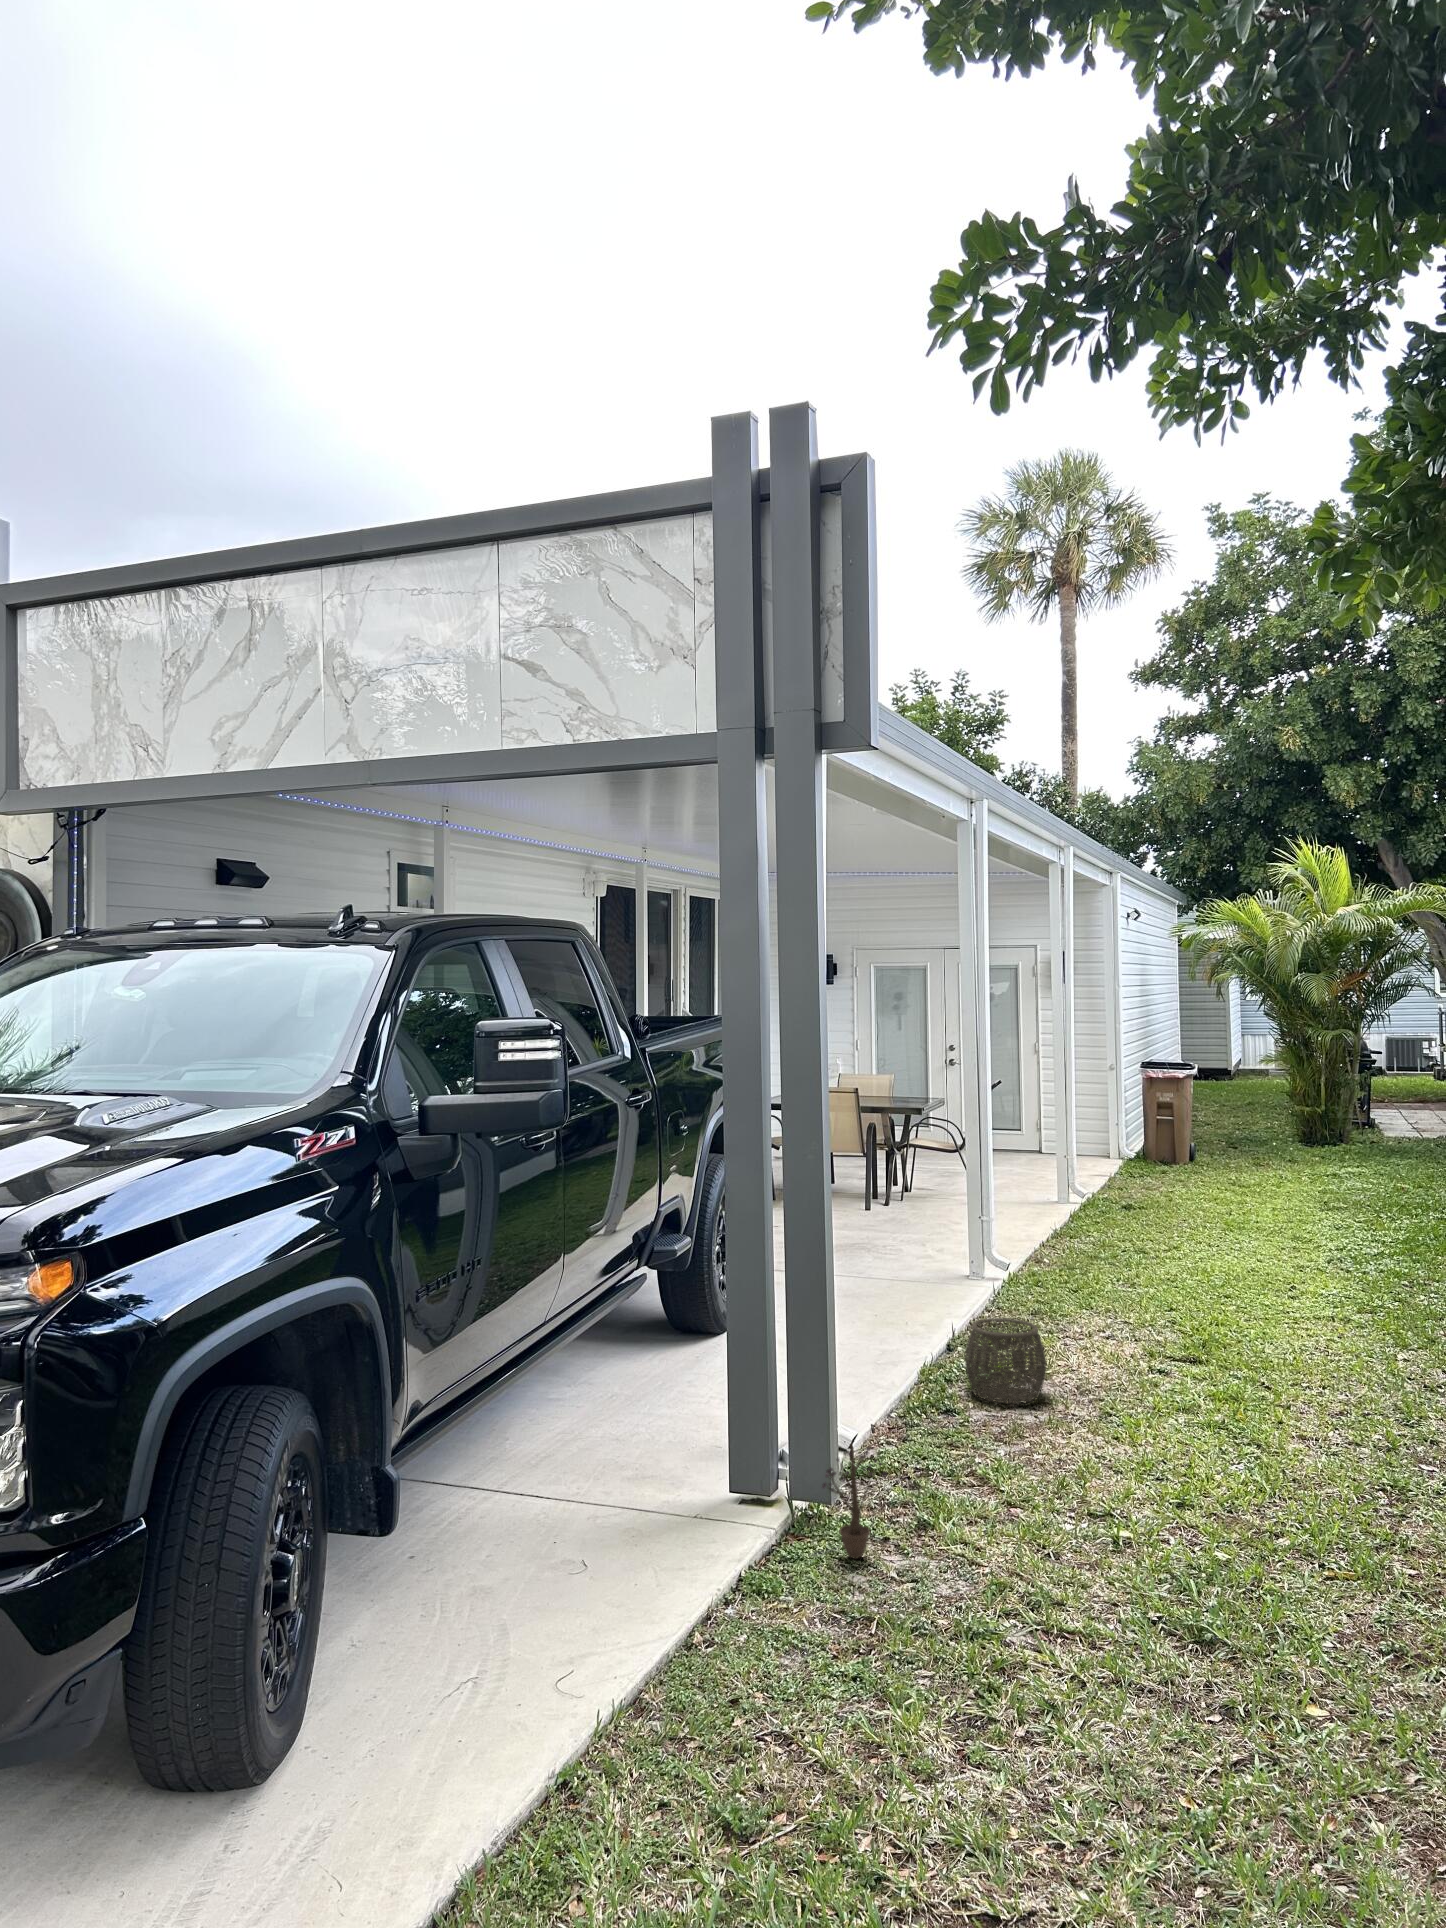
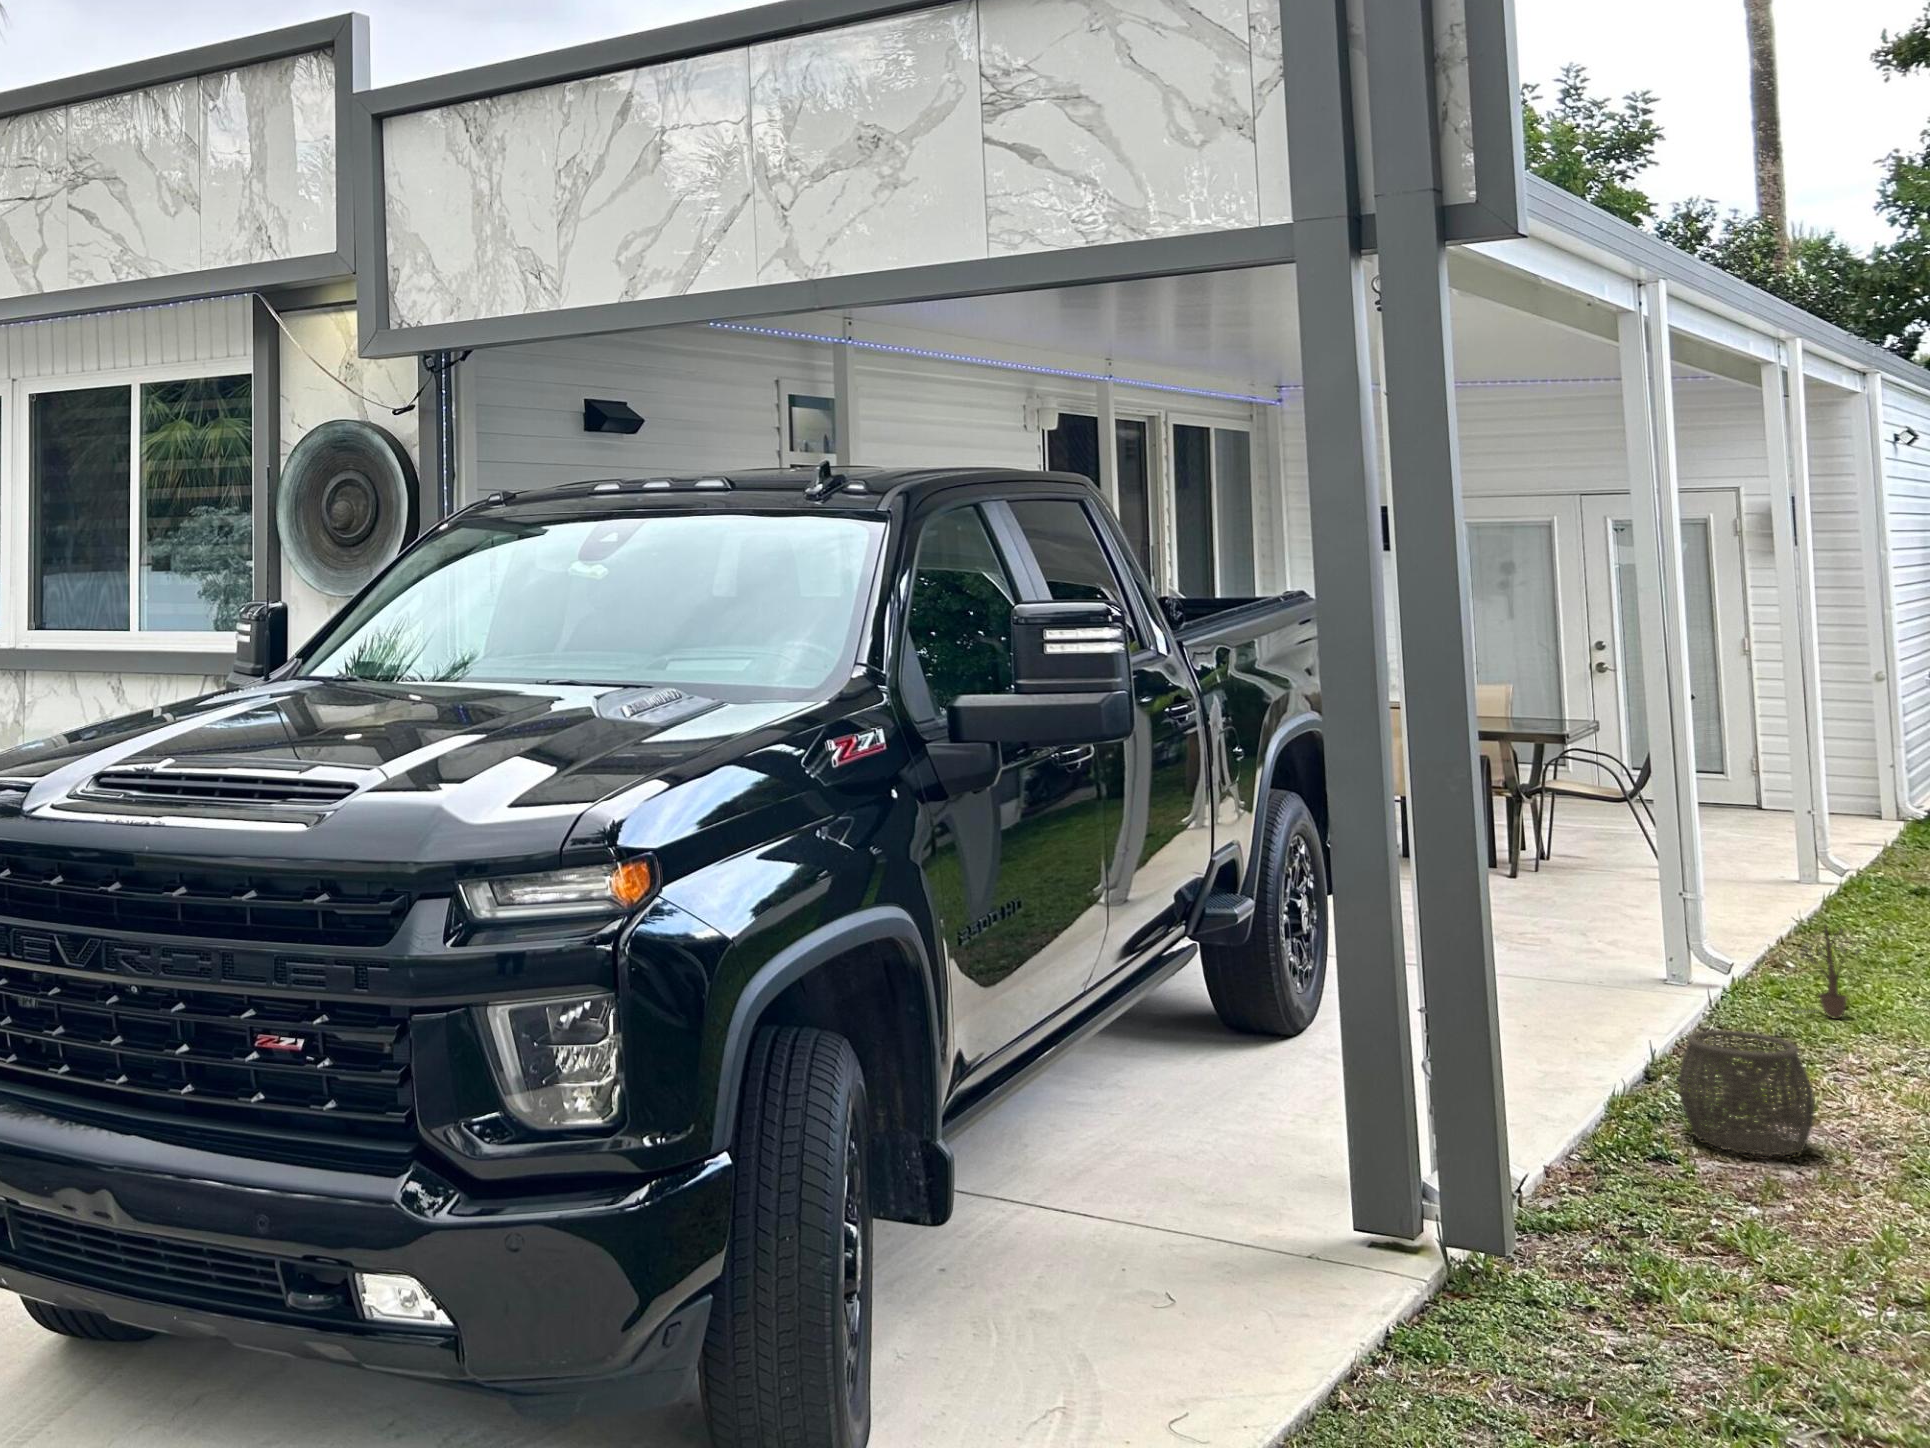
decorative plant: present [809,1444,887,1559] -> present [1793,925,1859,1019]

